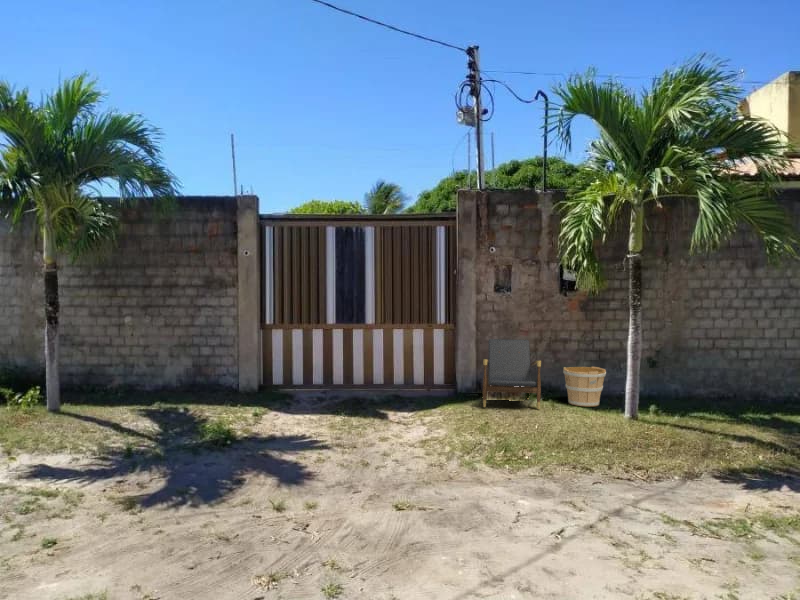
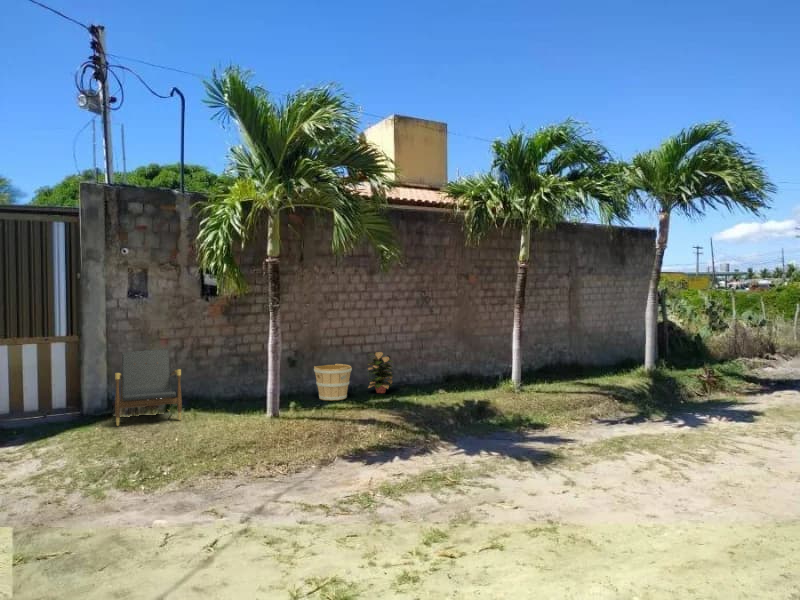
decorative plant: none [744,359,782,407] -> present [367,352,393,393]
wooden bucket: present [563,367,606,406] -> present [314,364,352,400]

